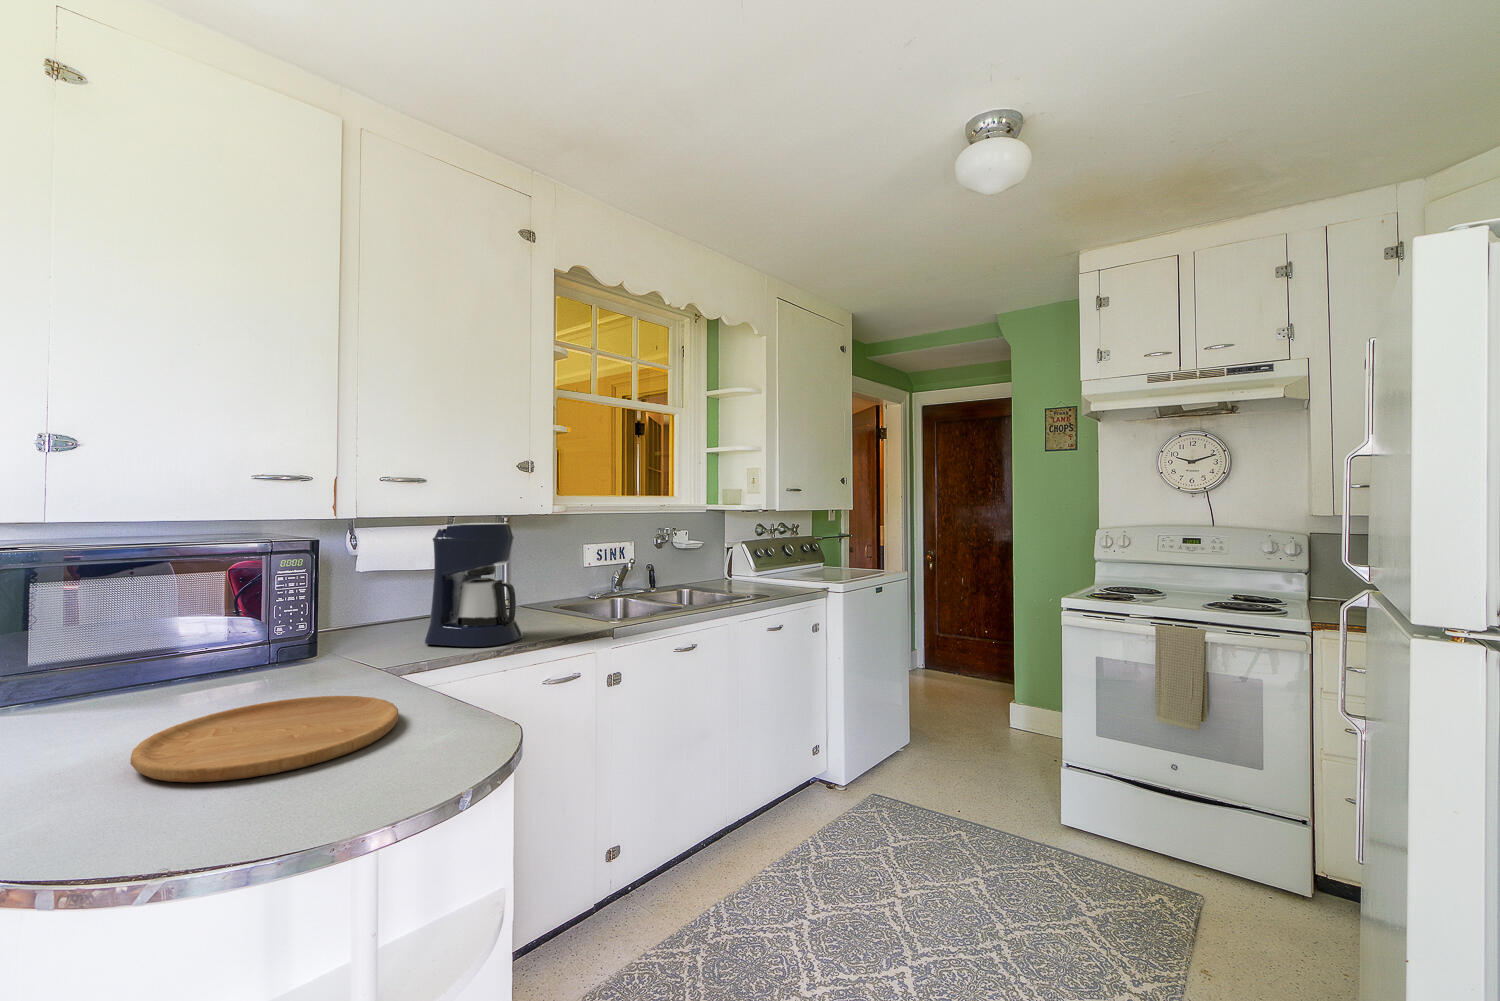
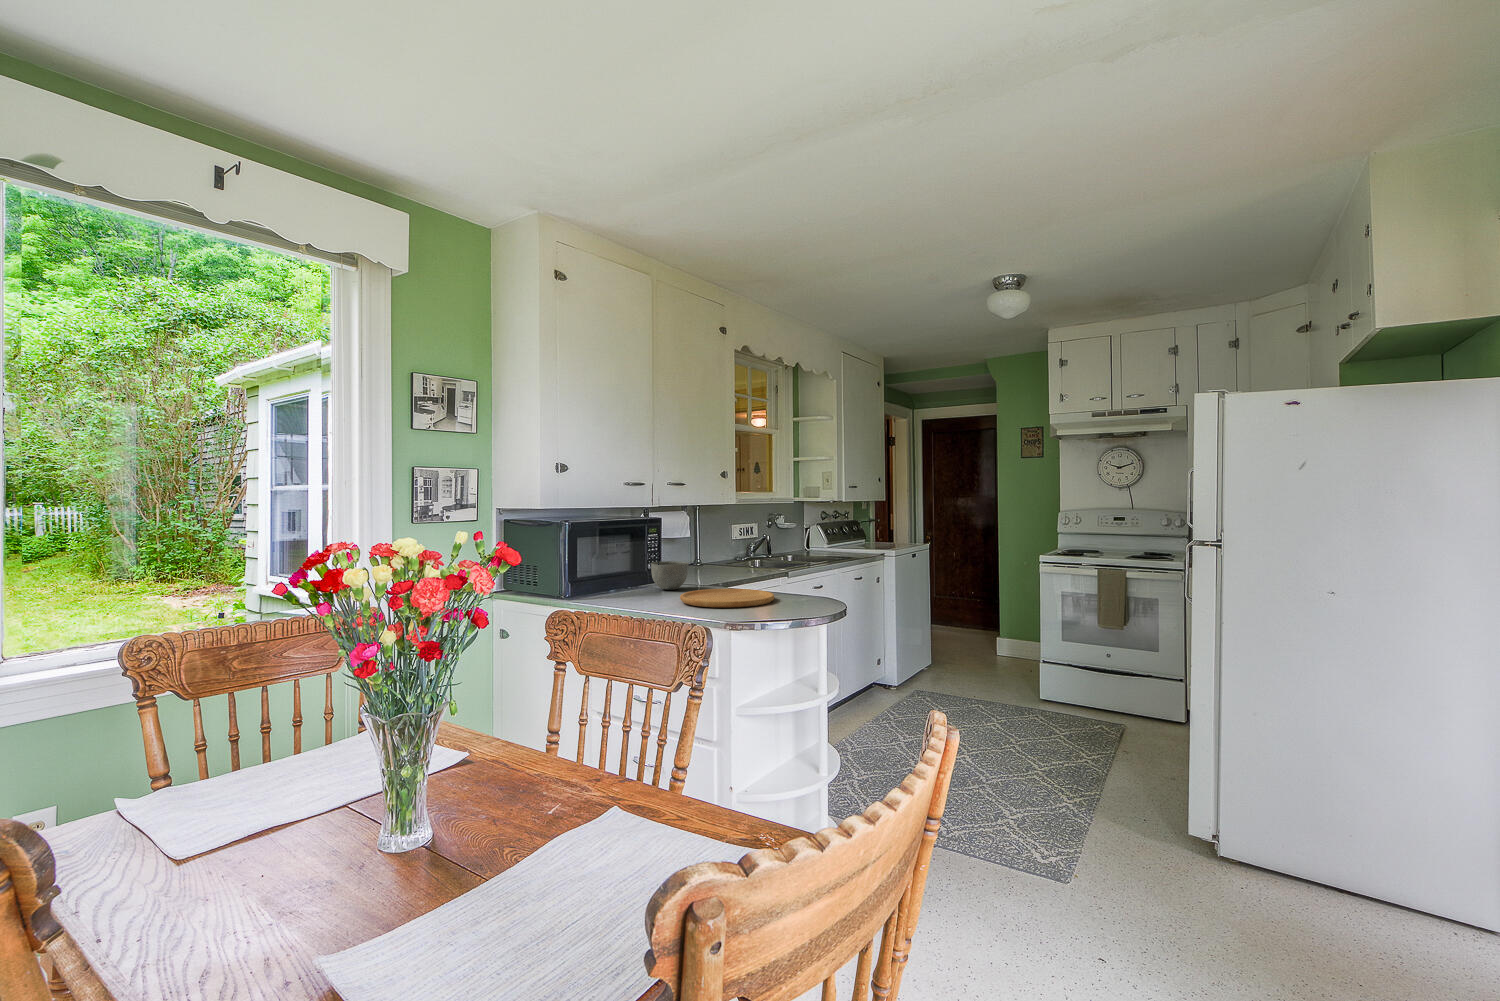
coffee maker: present [425,523,523,647] -> none [689,508,741,579]
bowl: none [260,623,346,682] -> present [651,561,689,590]

